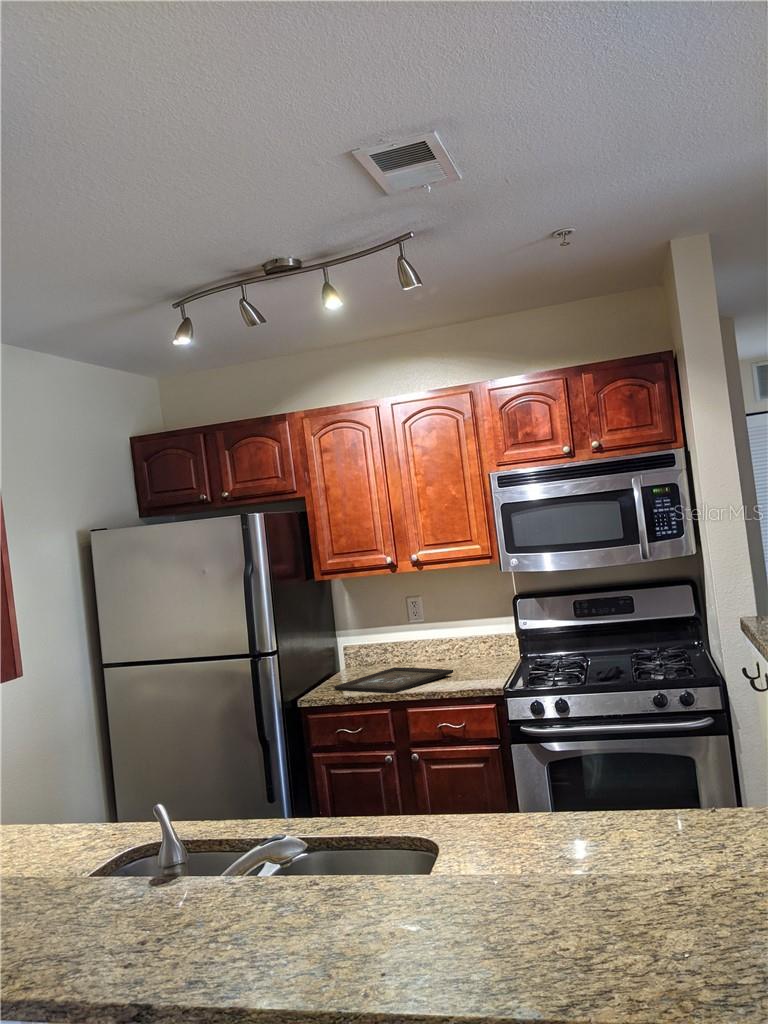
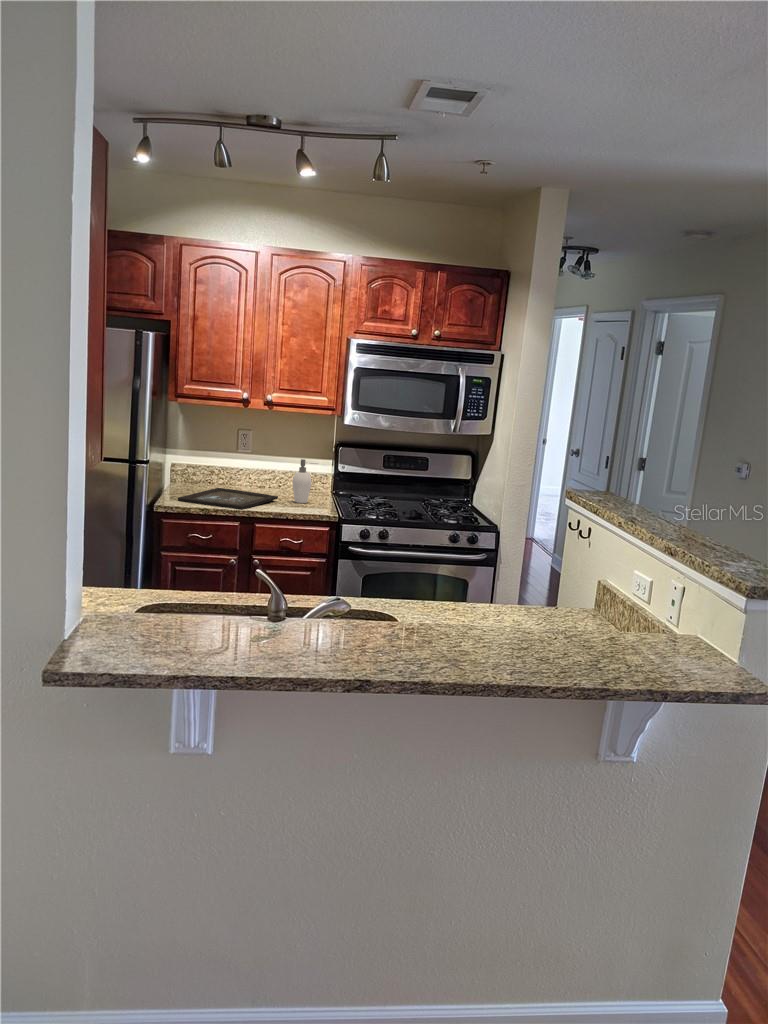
soap dispenser: none [467,622,492,675] -> present [293,459,311,503]

